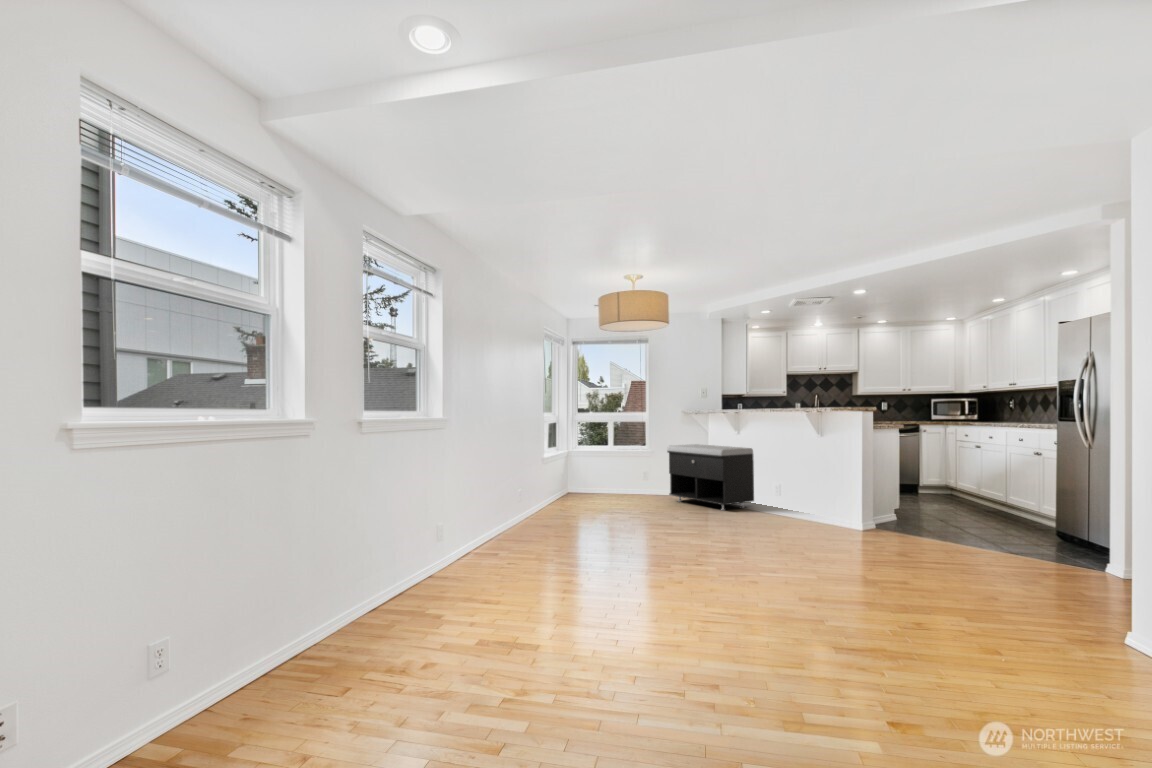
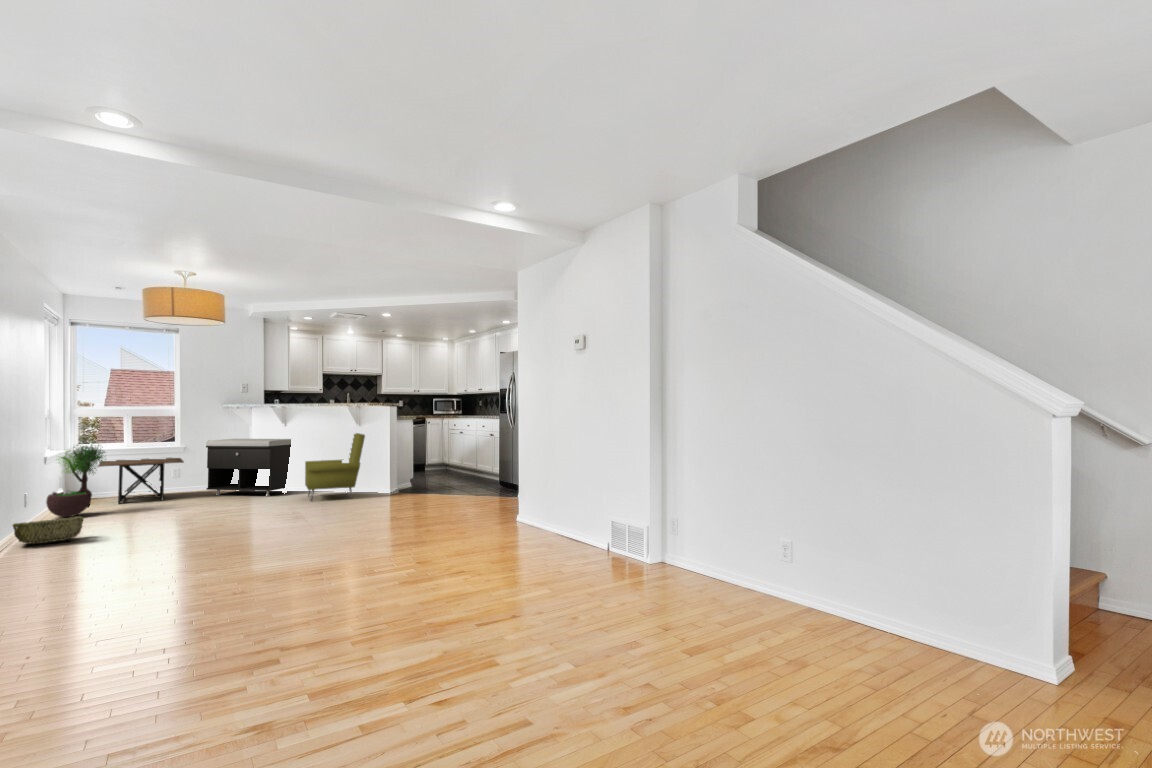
potted tree: none [541,441,580,511] -> present [46,444,105,517]
armchair: none [759,445,829,529] -> present [305,433,365,501]
side table: none [582,459,649,502] -> present [98,458,184,504]
woven basket: none [491,518,543,541] -> present [13,516,84,544]

